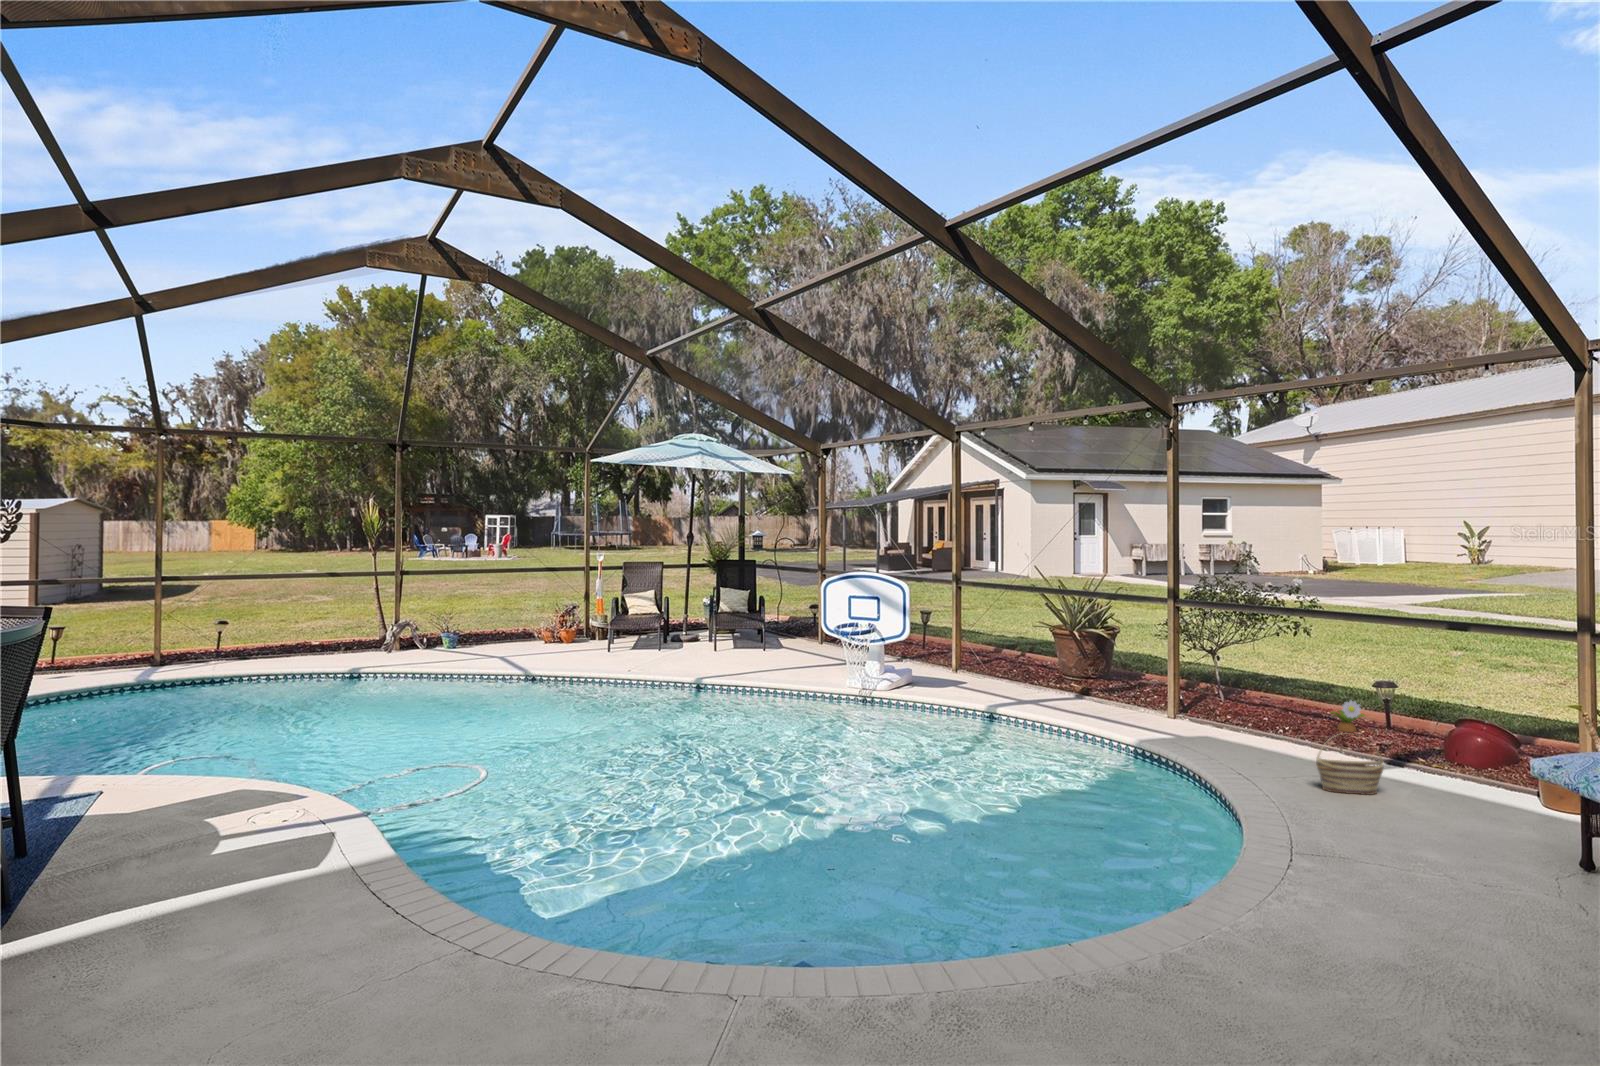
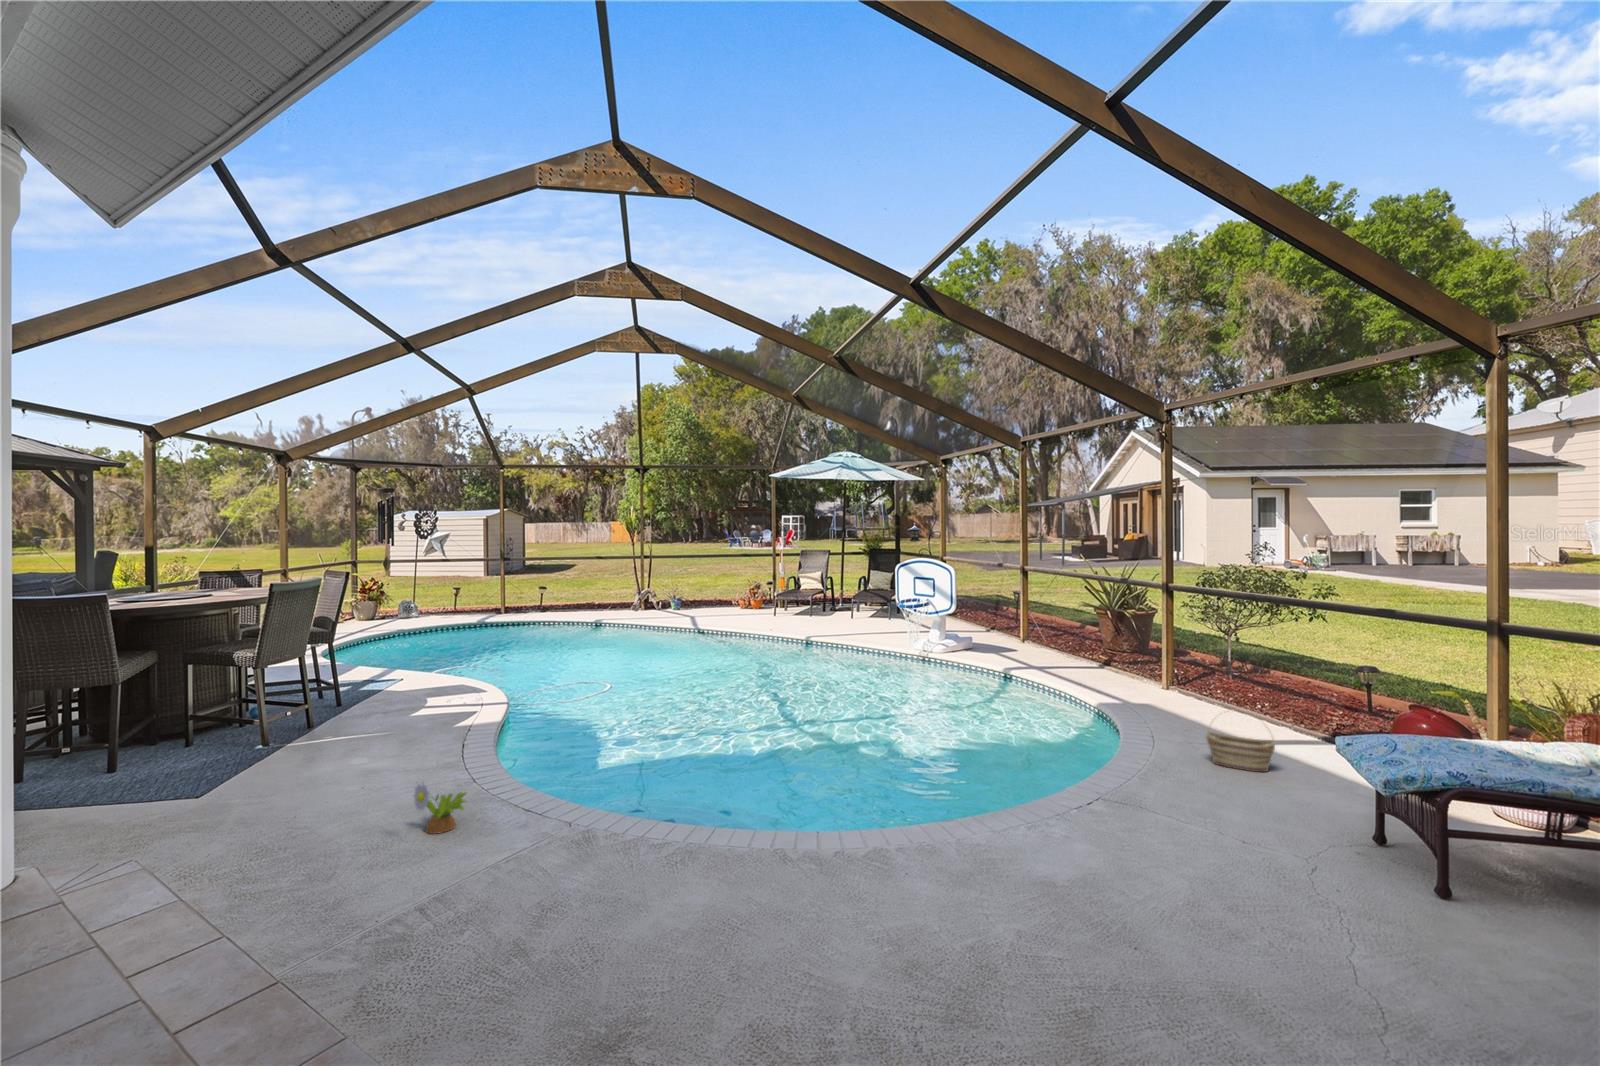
decorative plant: present [1332,701,1366,732] -> present [414,783,467,834]

